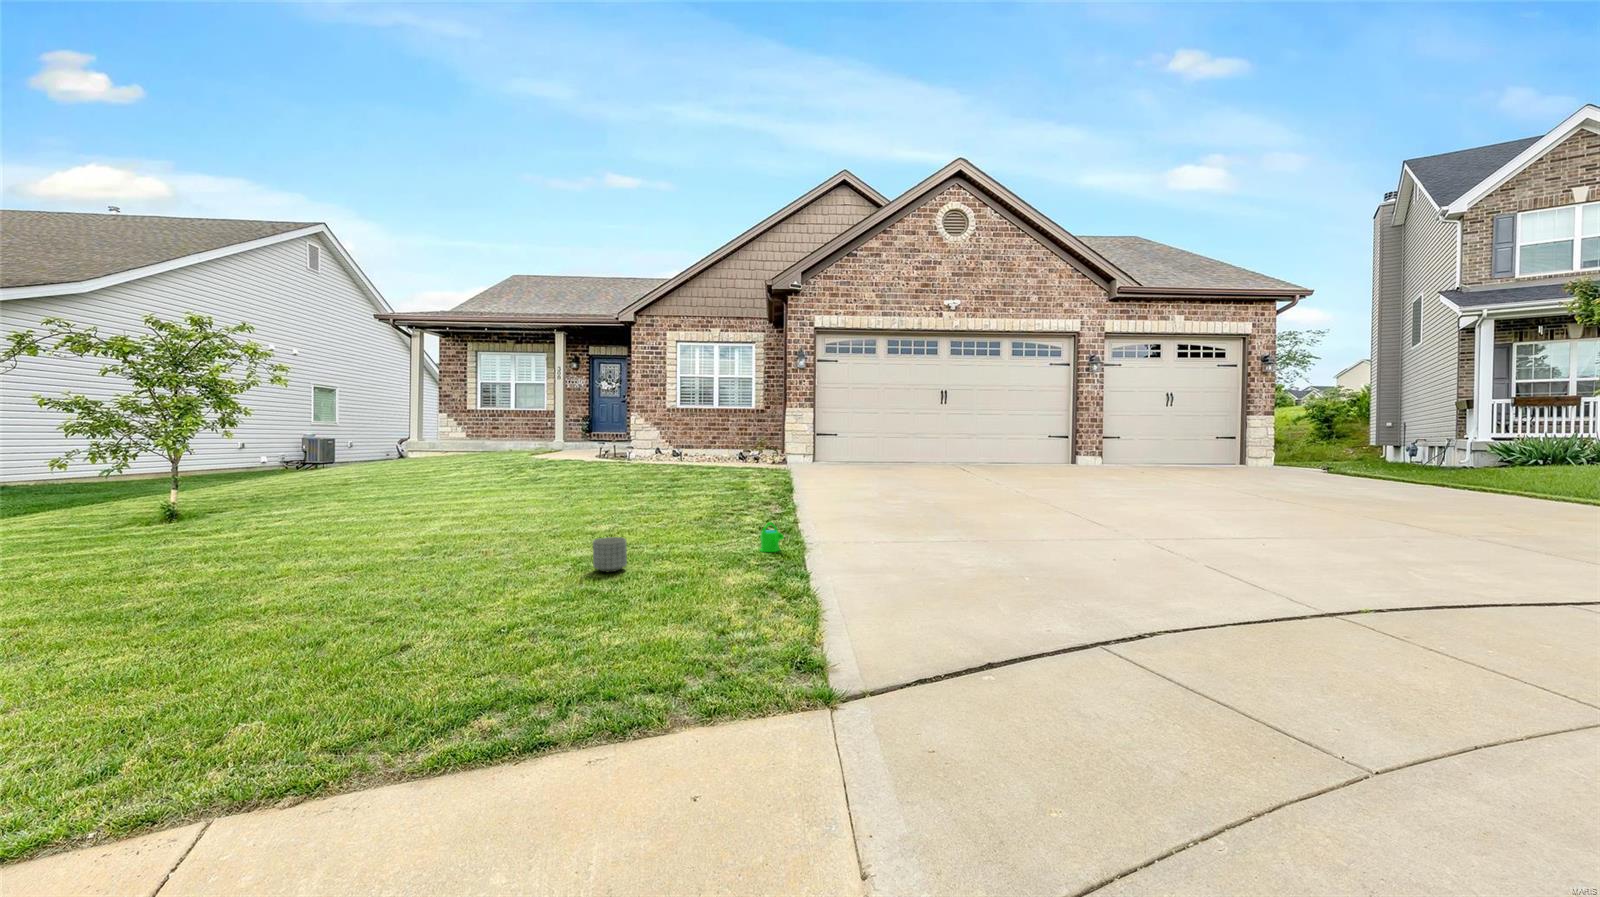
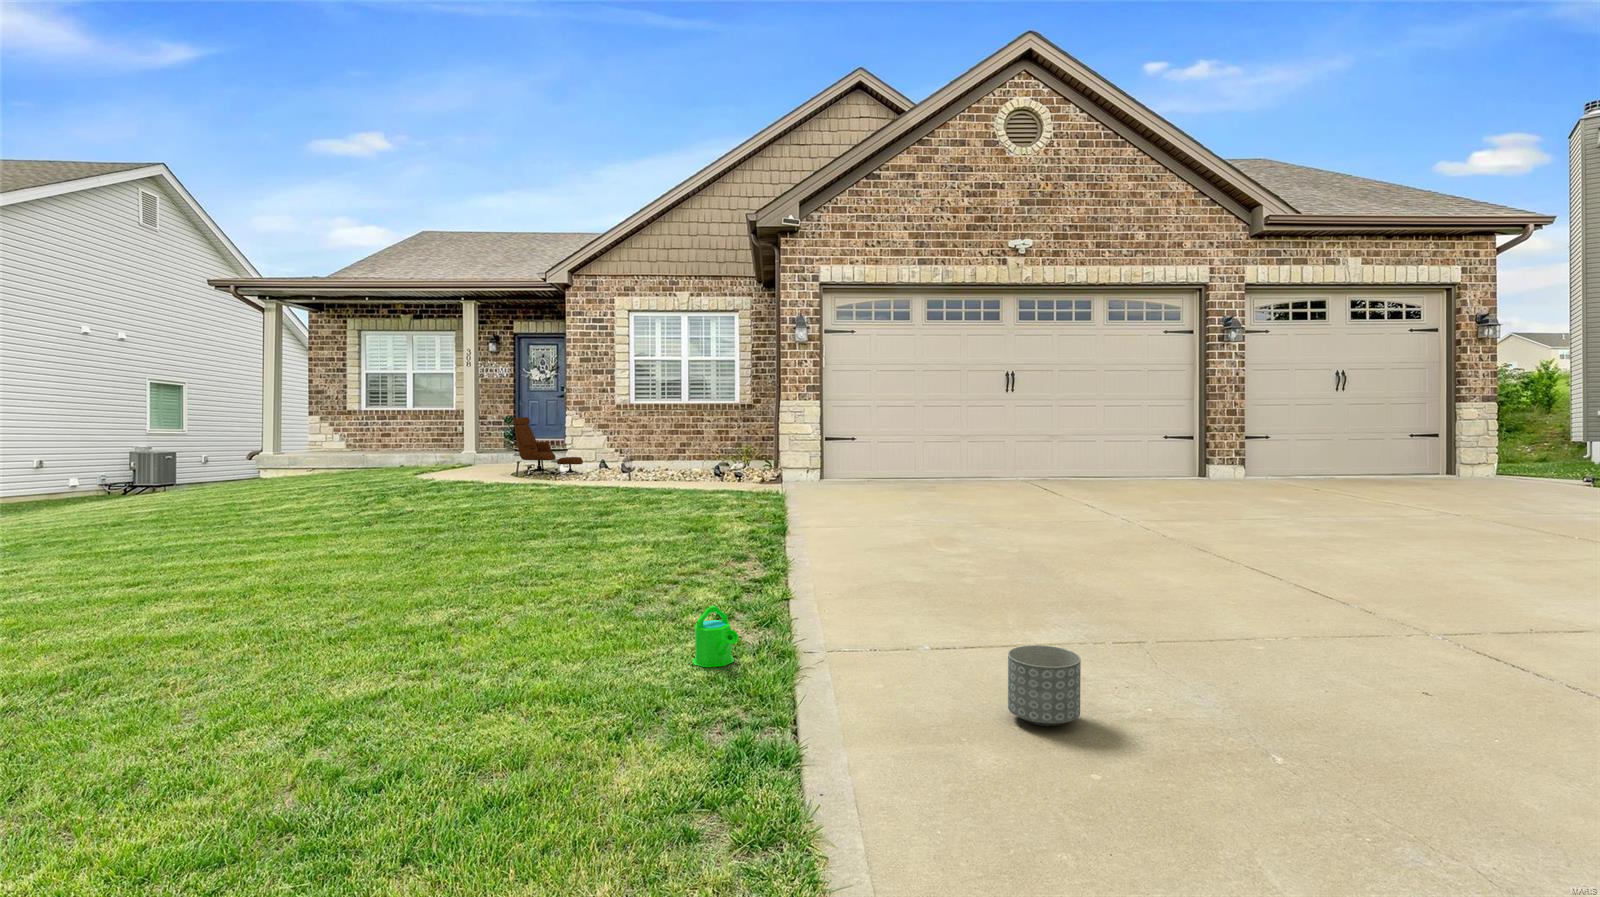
lounge chair: none [594,417,644,458] -> present [513,417,583,475]
planter: present [593,537,627,572] -> present [1008,645,1081,726]

